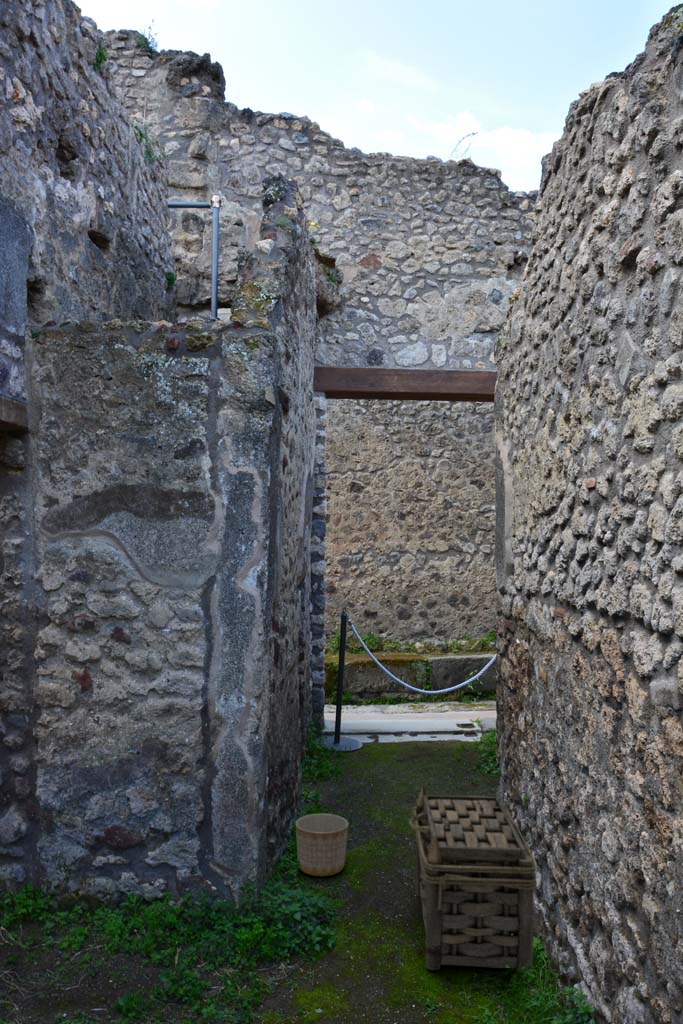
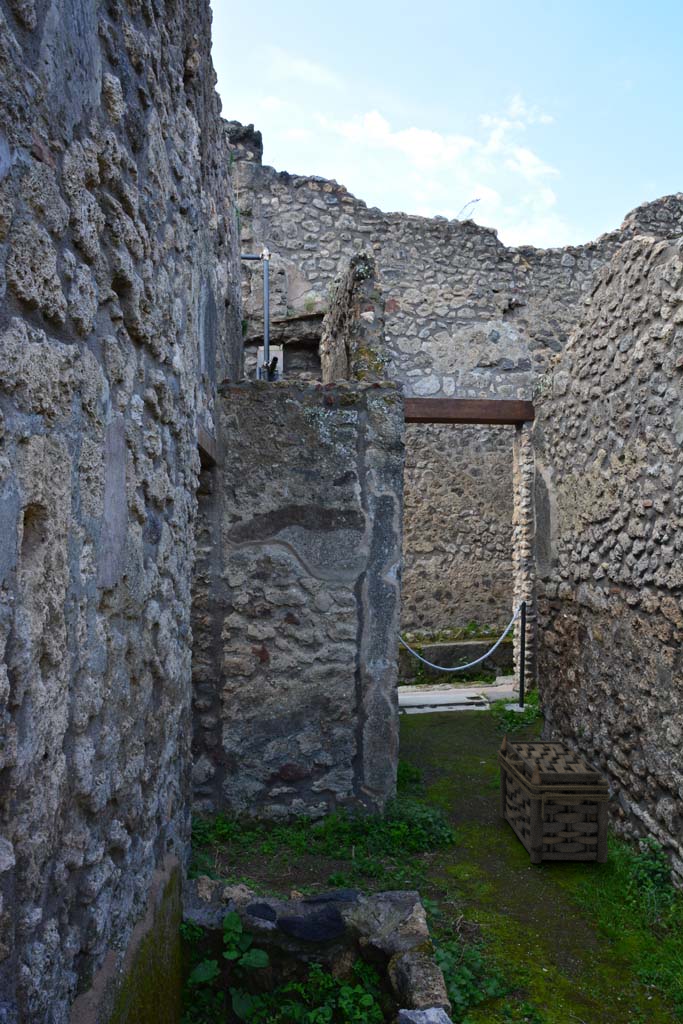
planter: present [296,814,348,876] -> none [399,761,441,808]

